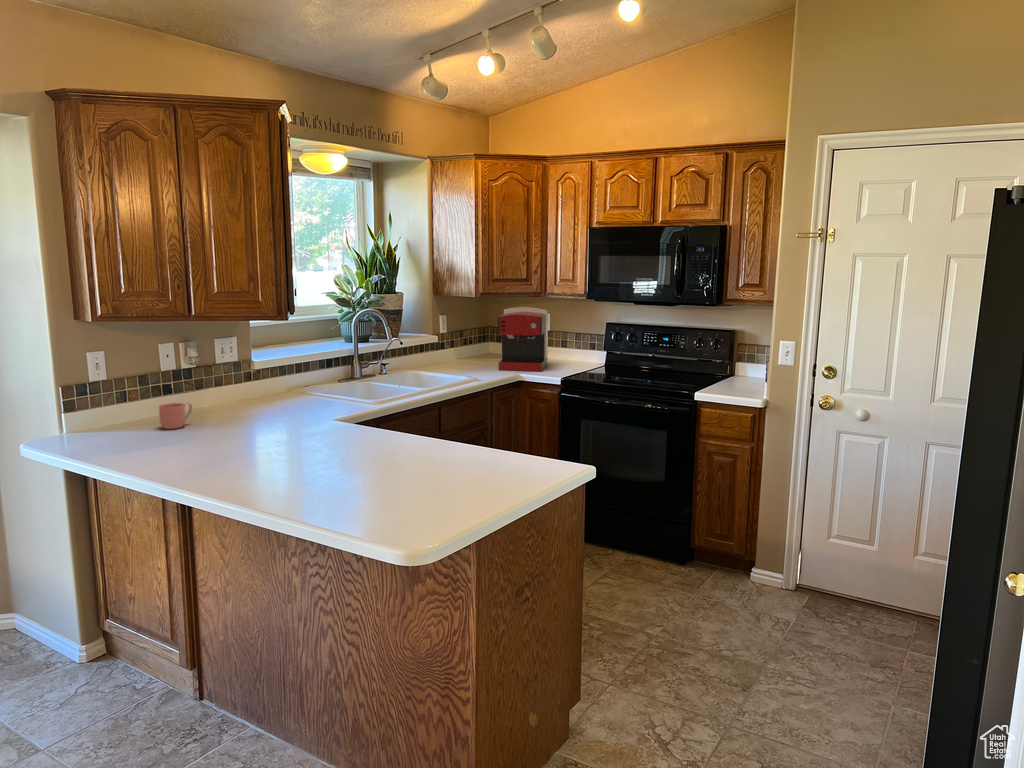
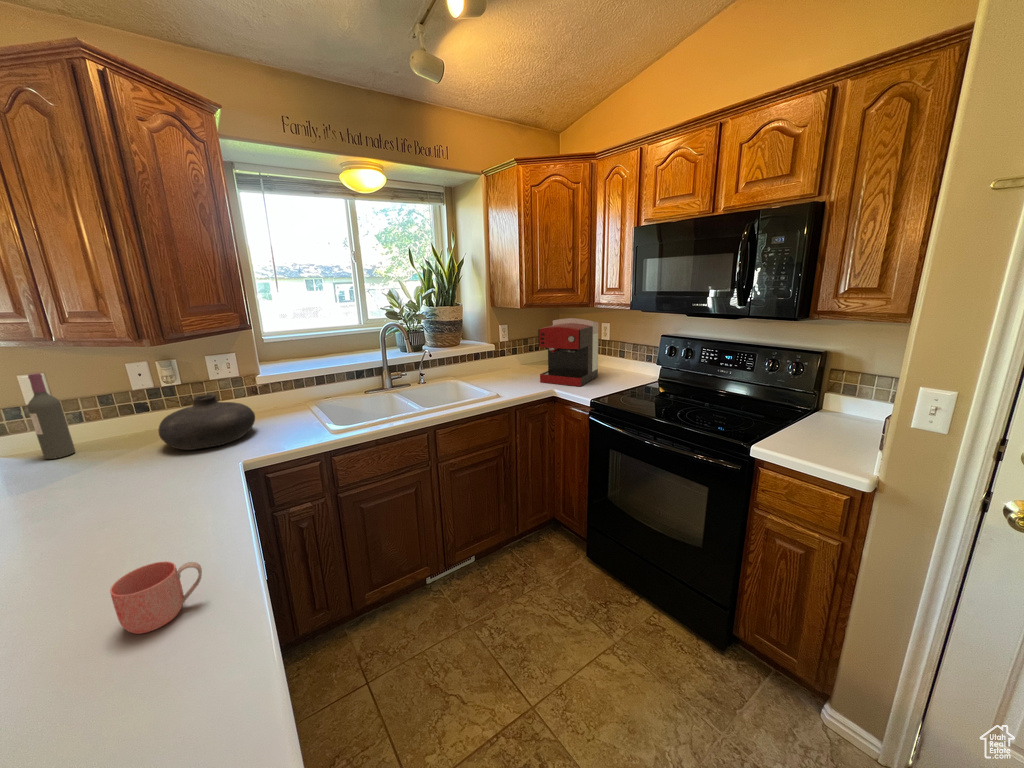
wine bottle: none [112,348,140,433] -> present [28,373,75,459]
vase: none [221,371,299,420] -> present [158,394,255,450]
mug: present [159,403,192,429] -> present [110,561,202,634]

